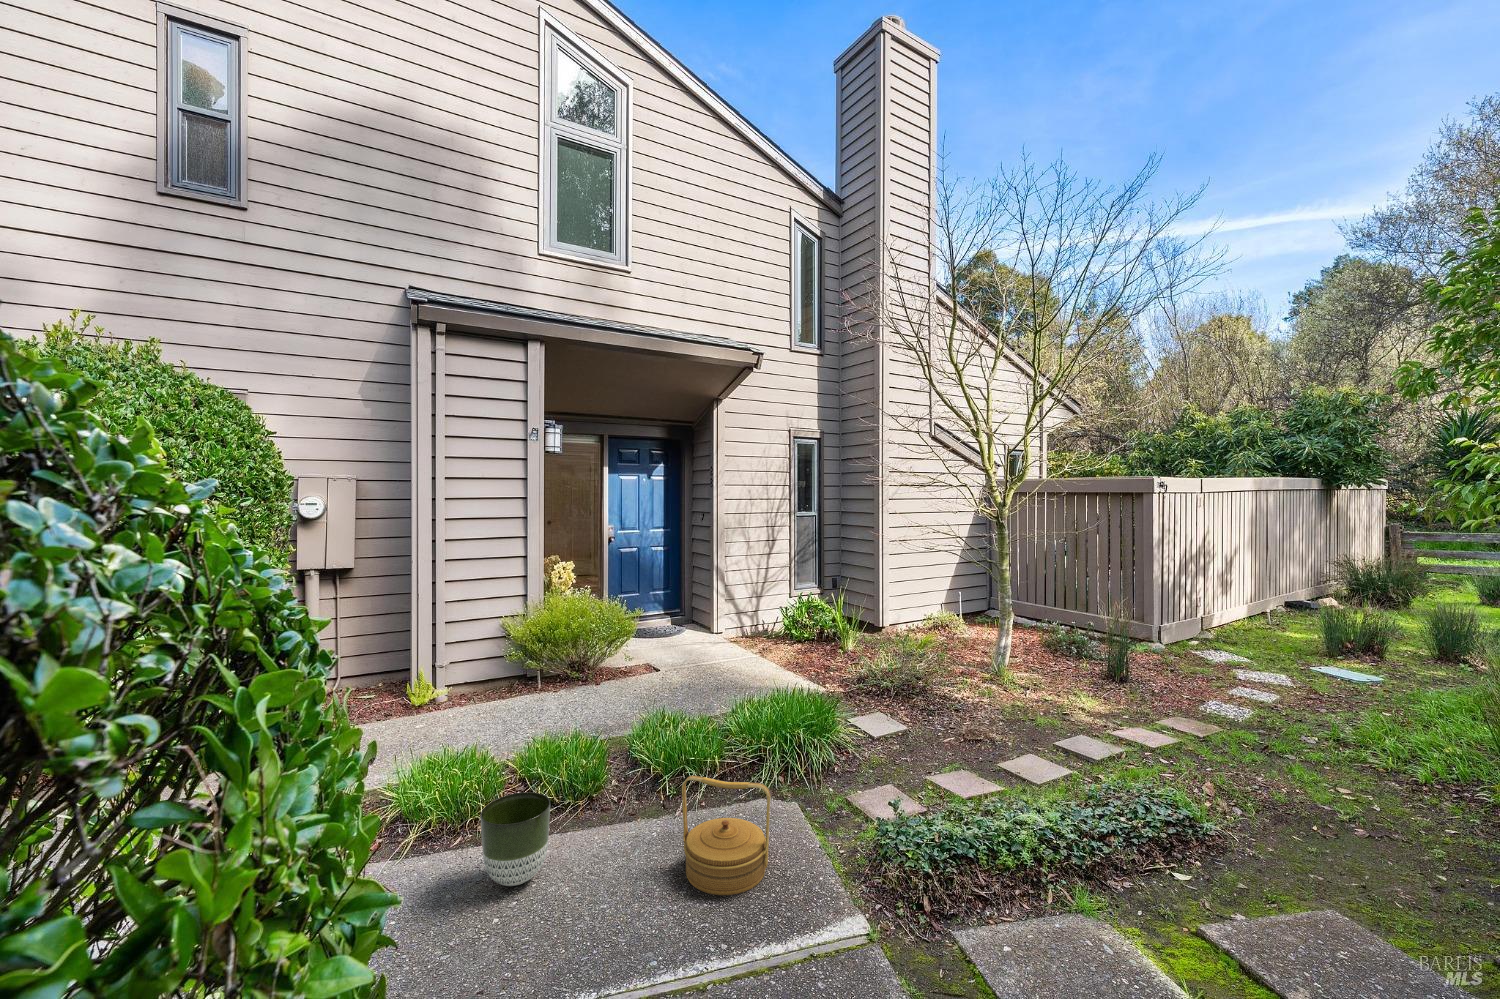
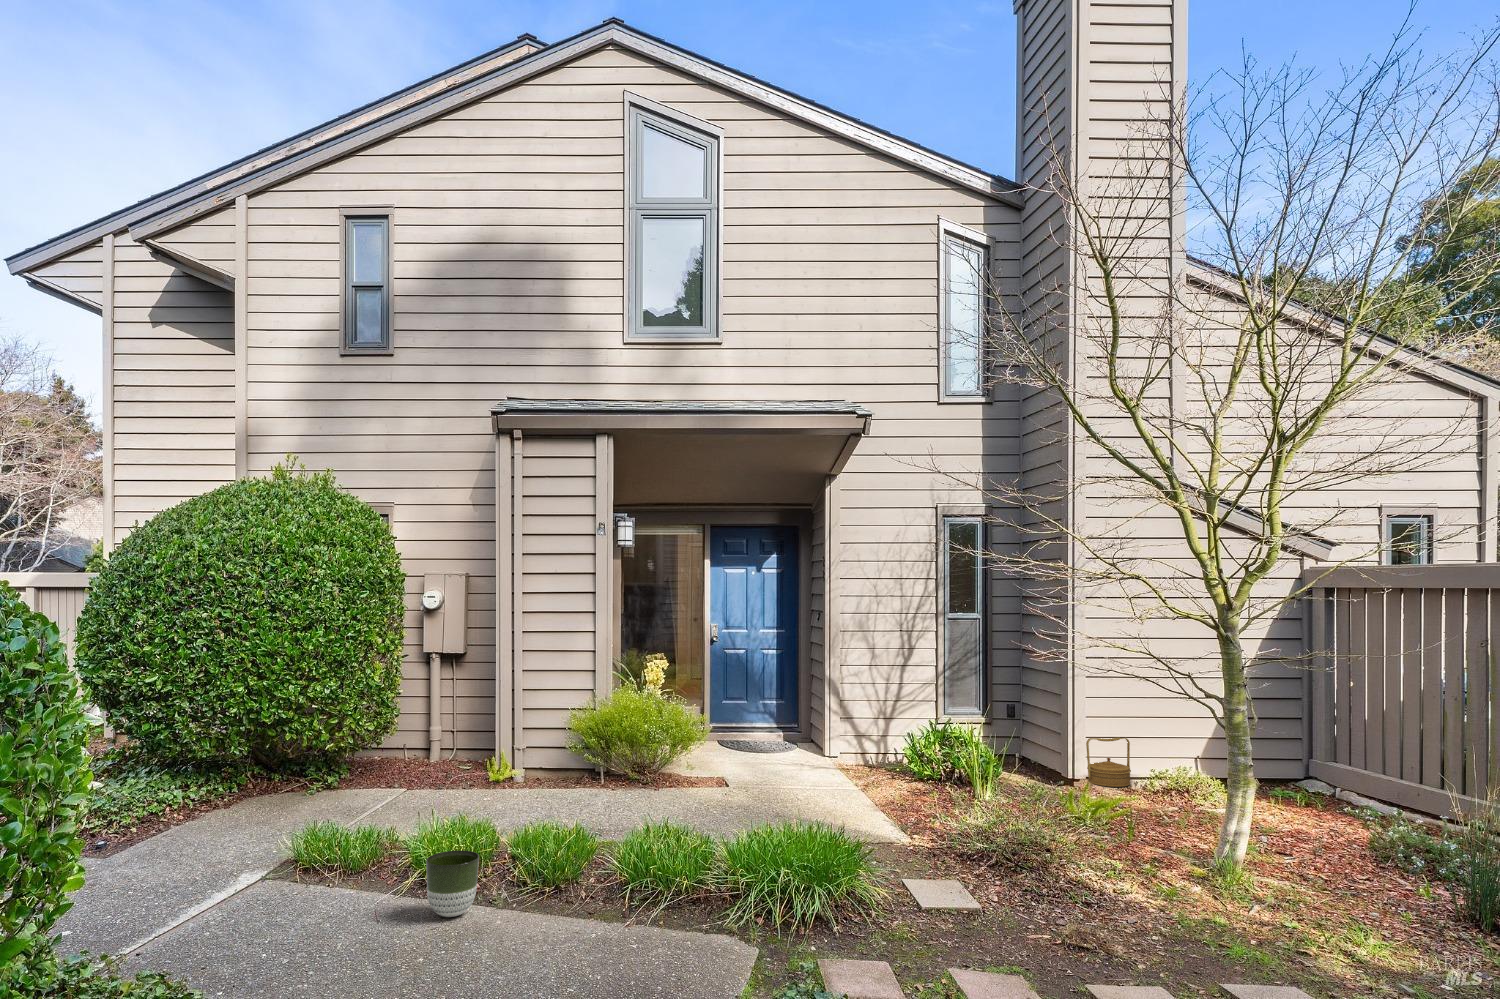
basket: present [682,776,770,895] -> present [1086,737,1131,787]

